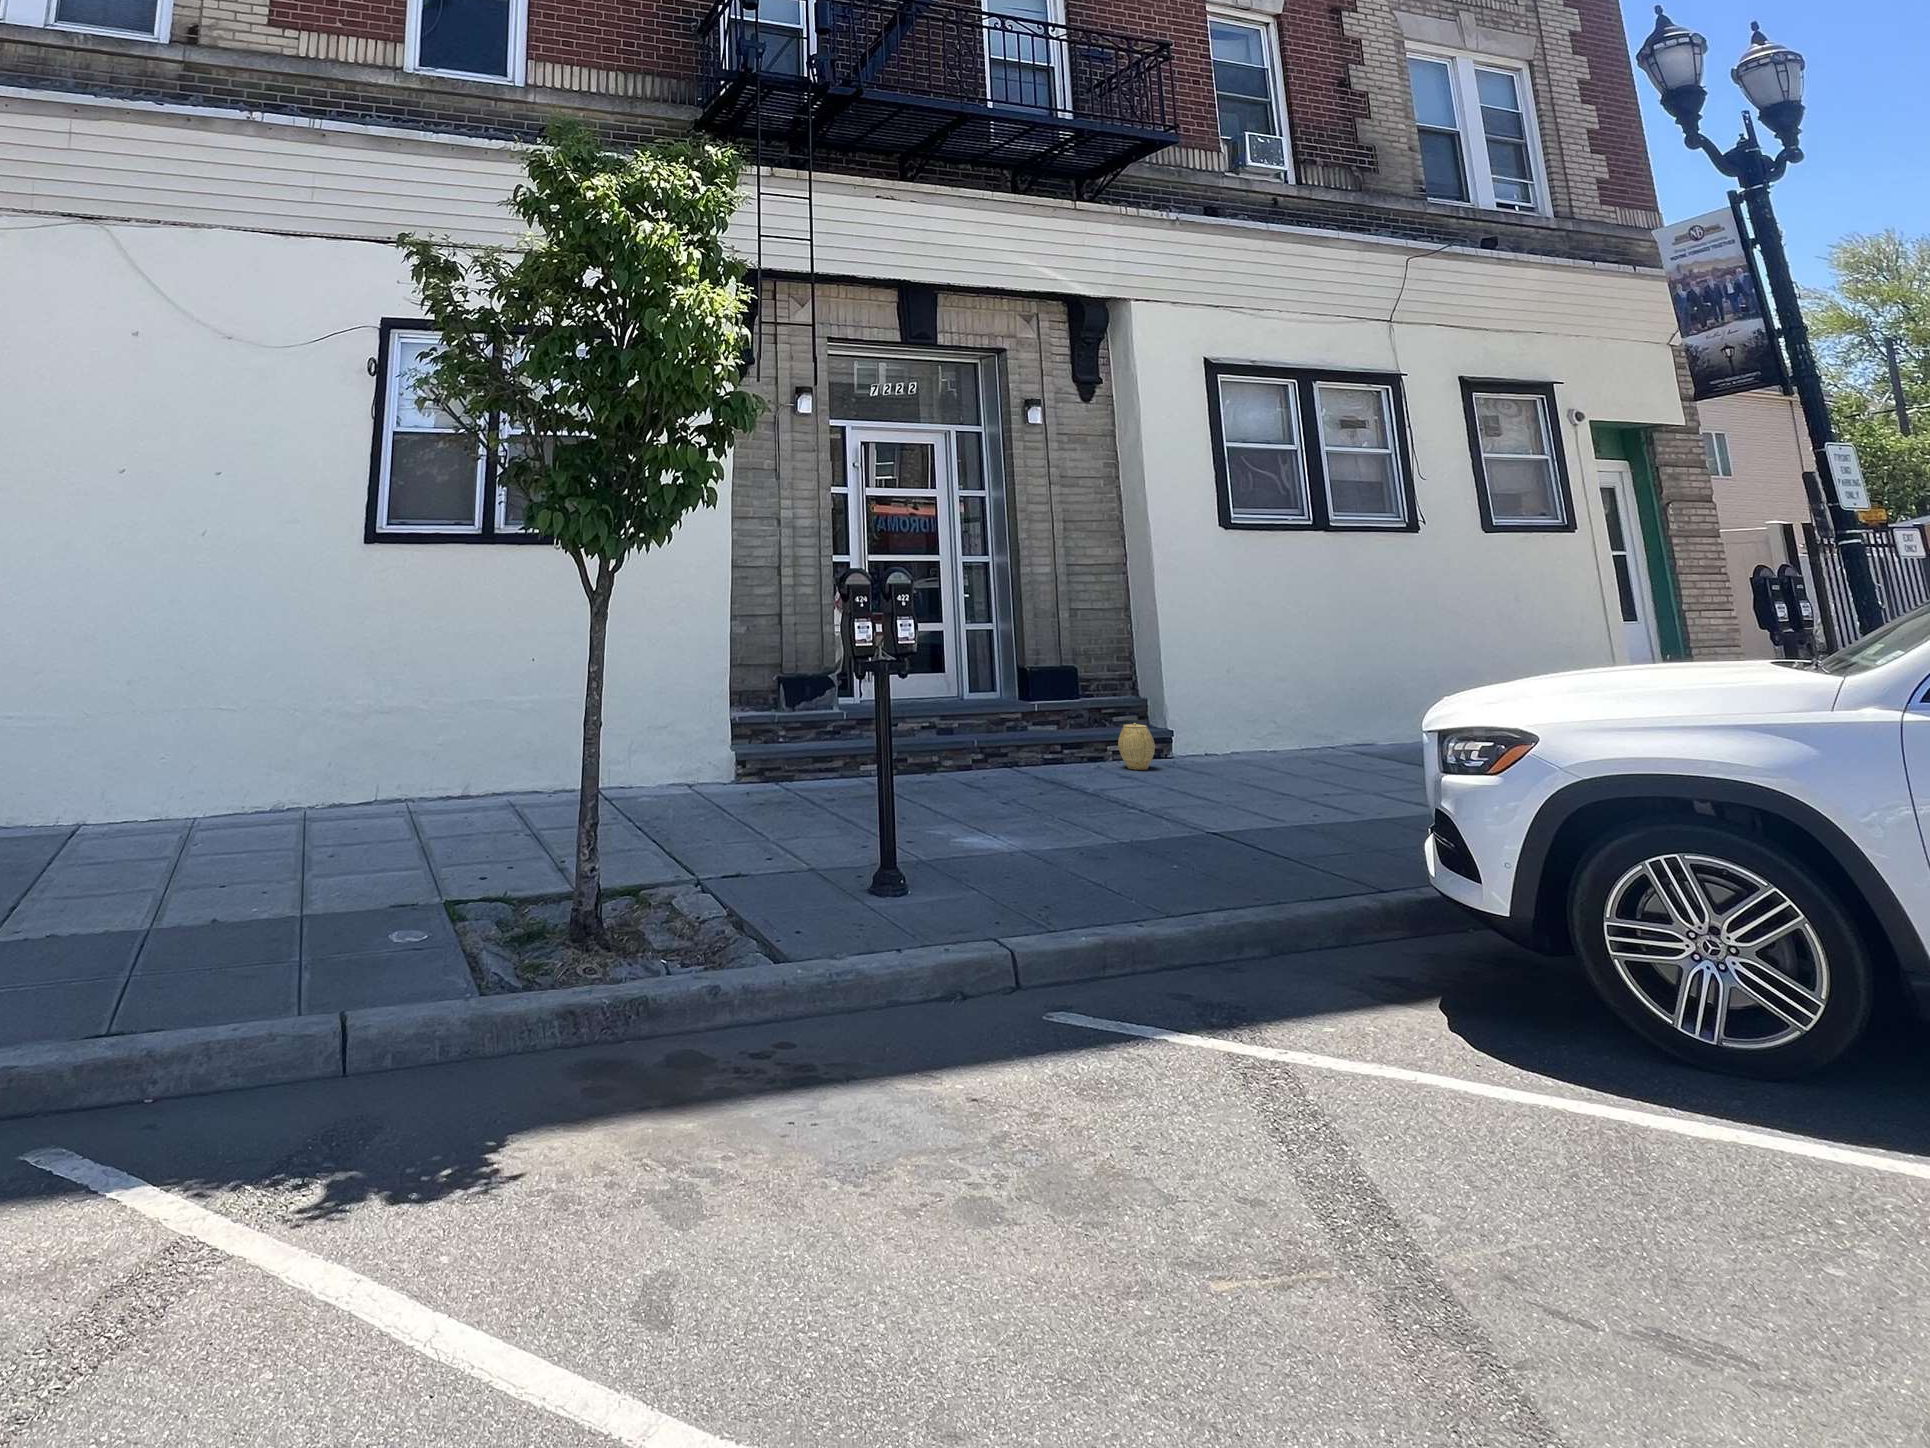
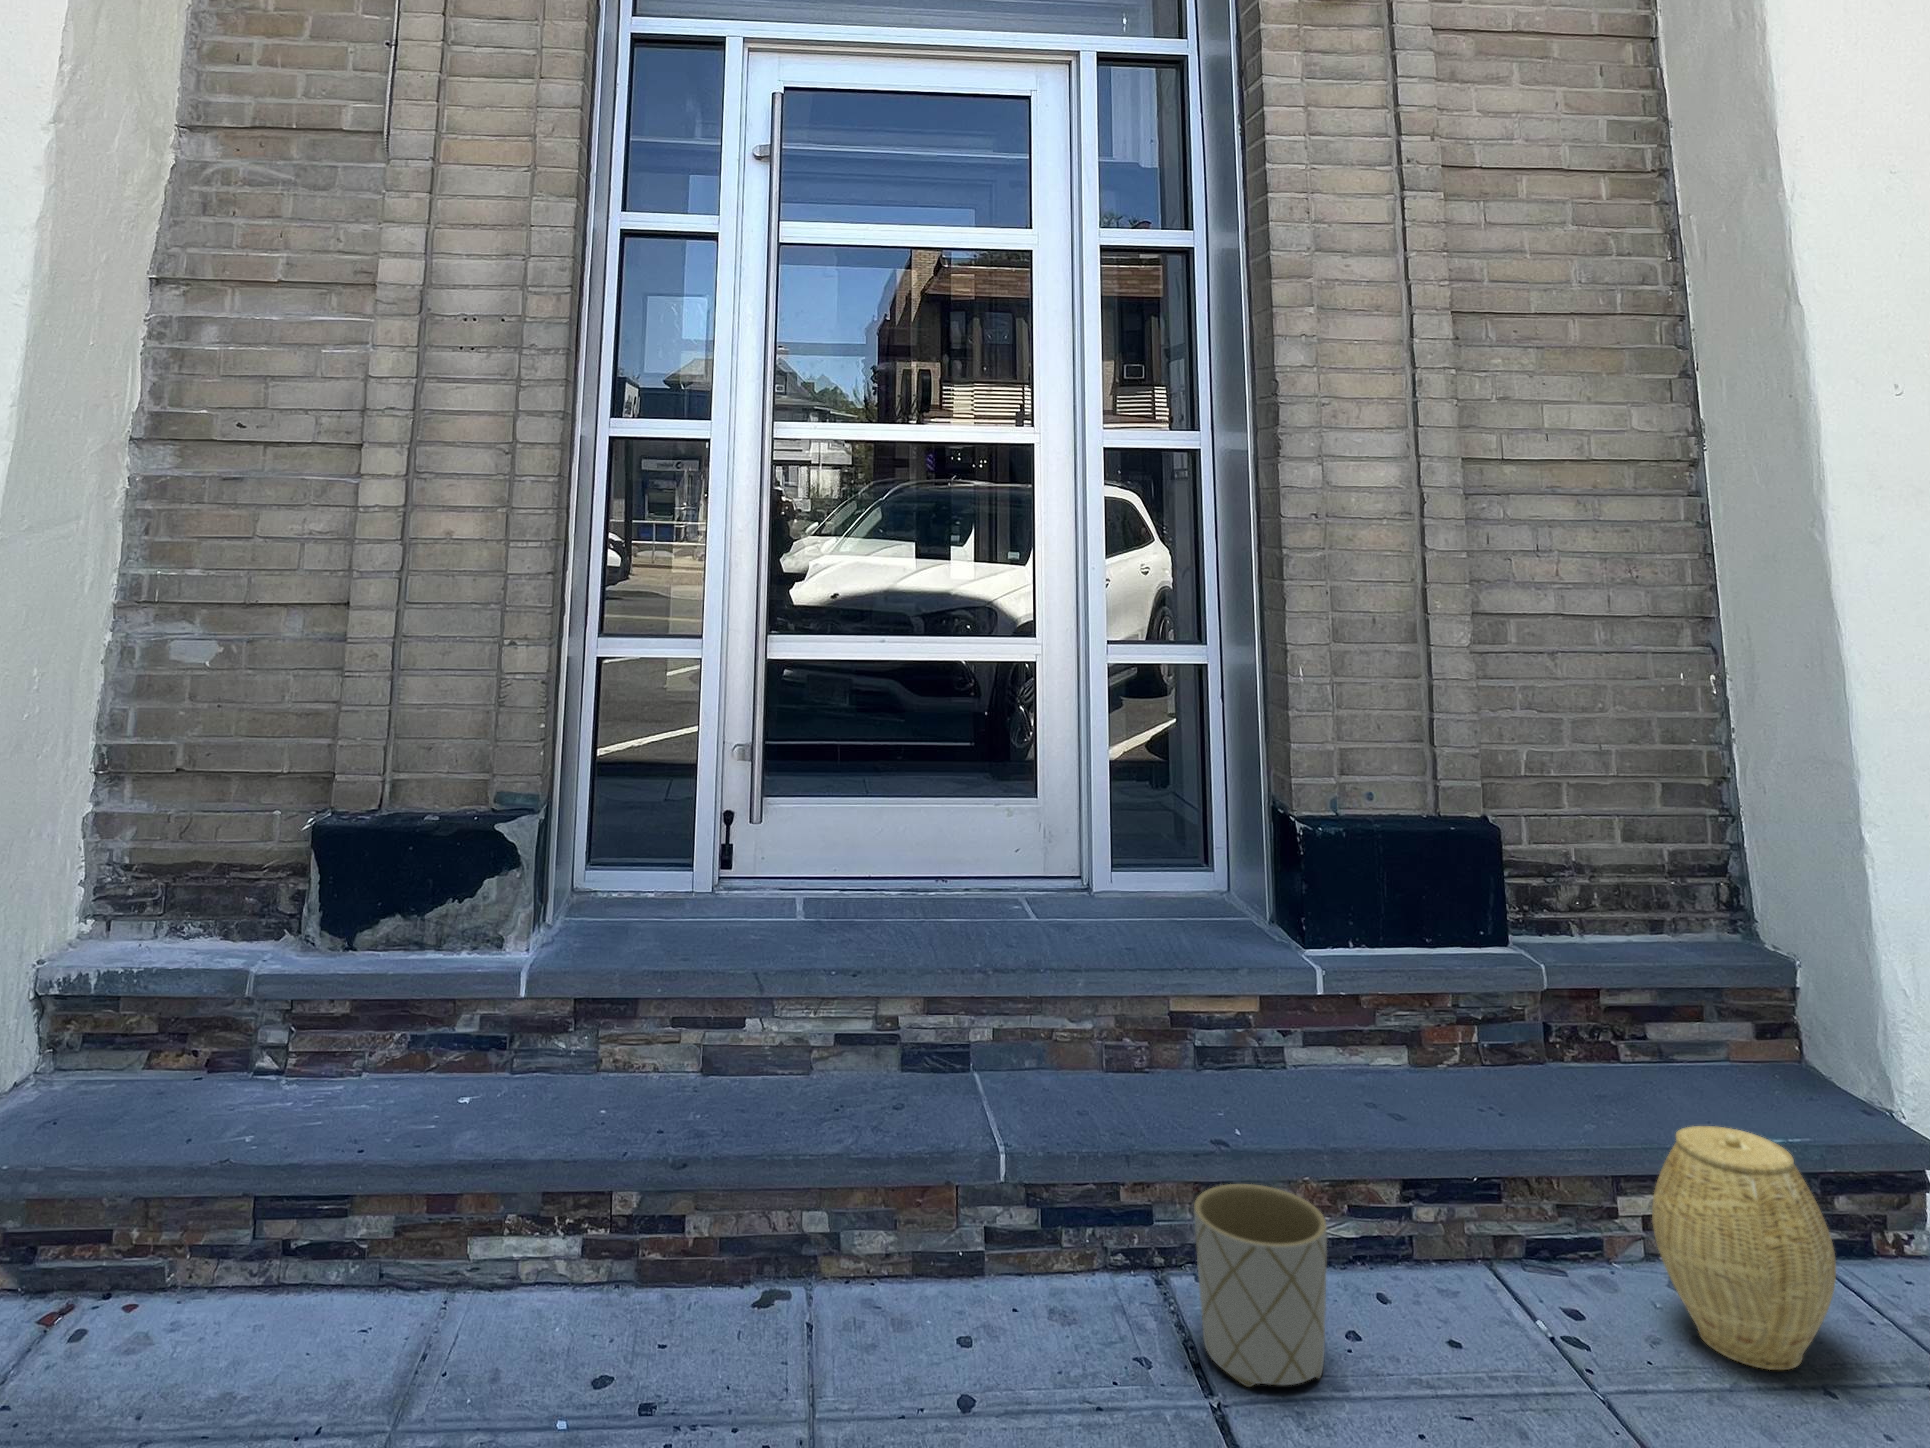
planter: none [1026,741,1056,776] -> present [1194,1184,1327,1387]

